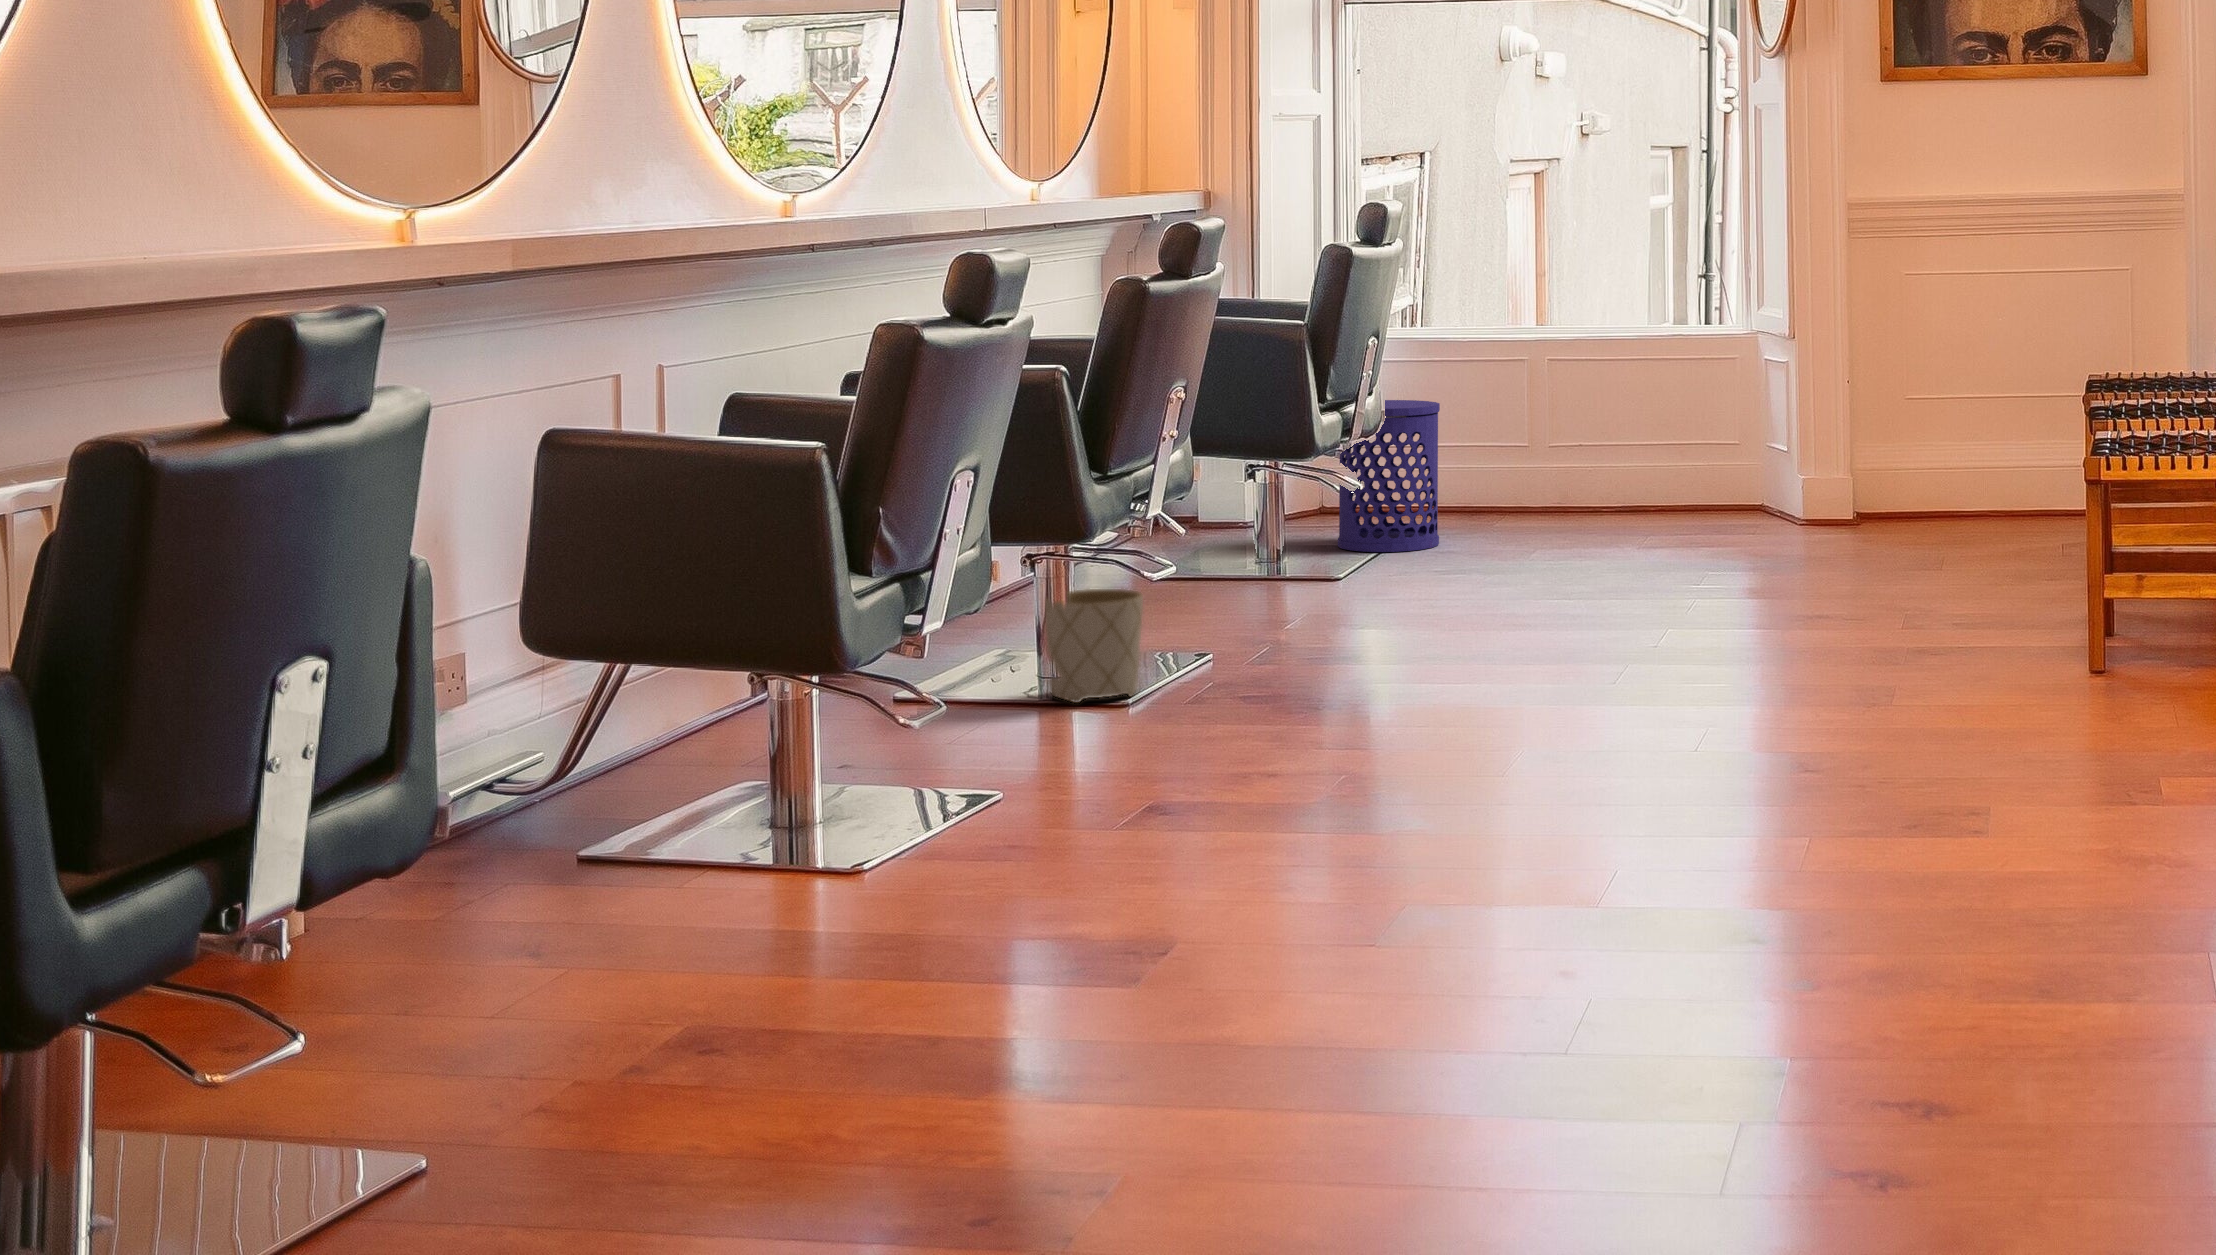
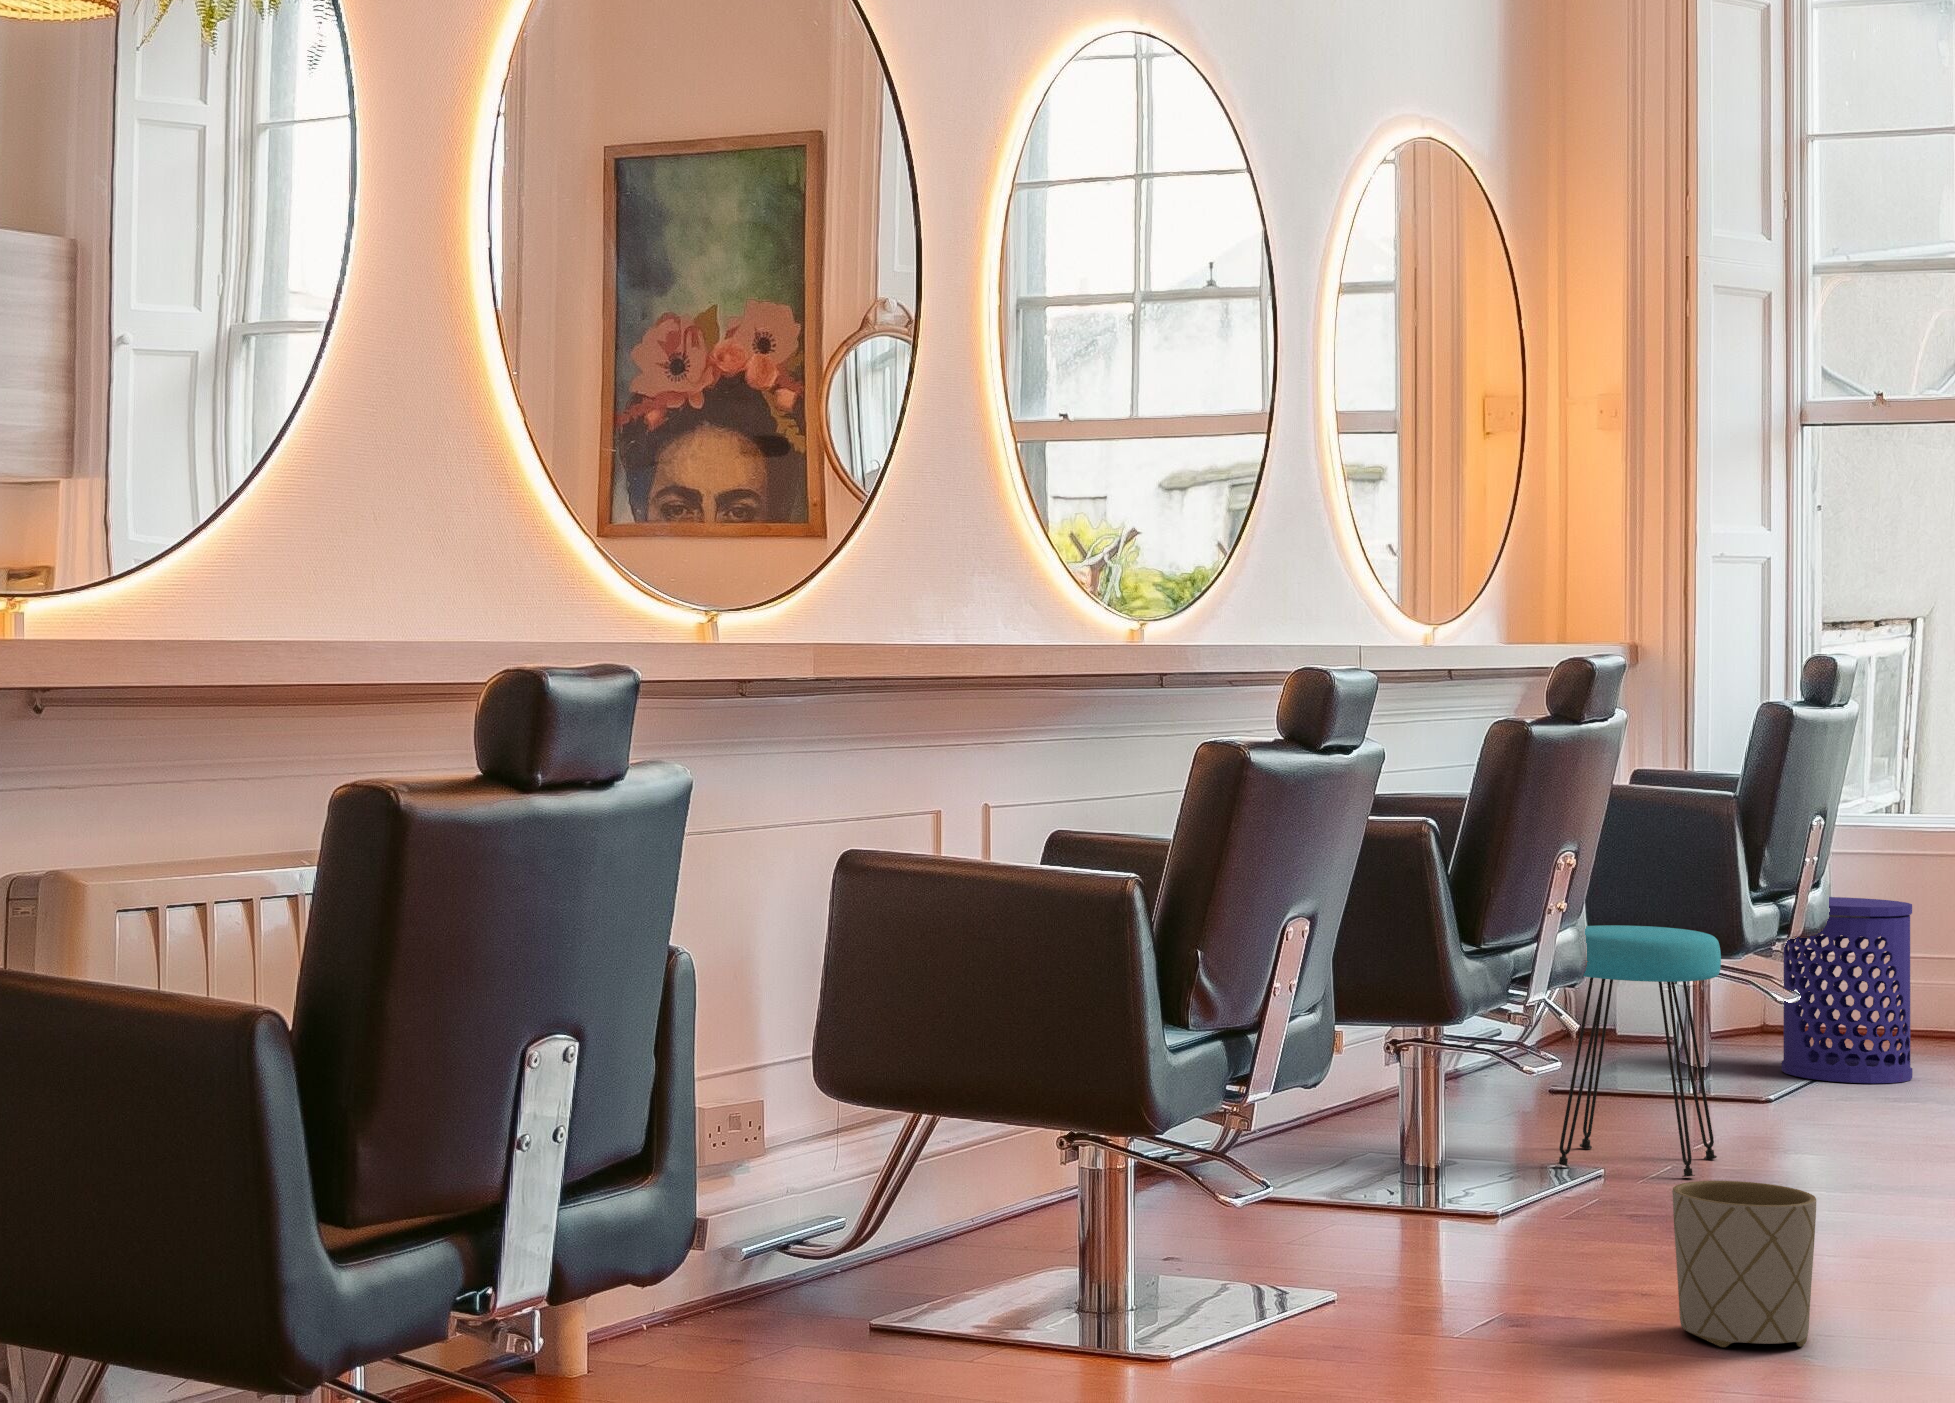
stool: none [1165,441,1301,648] -> present [1557,925,1721,1177]
planter: present [1045,589,1143,703] -> present [1672,1181,1816,1347]

